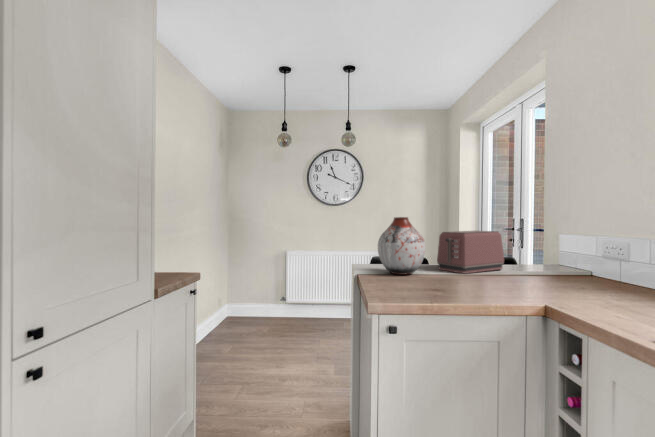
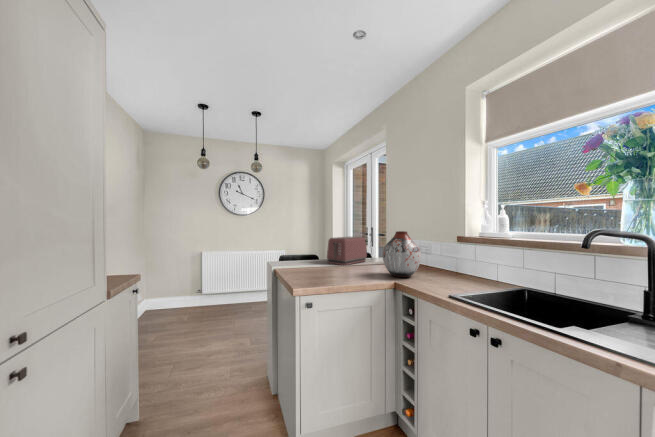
vase: present [378,217,425,275] -> present [383,231,421,277]

